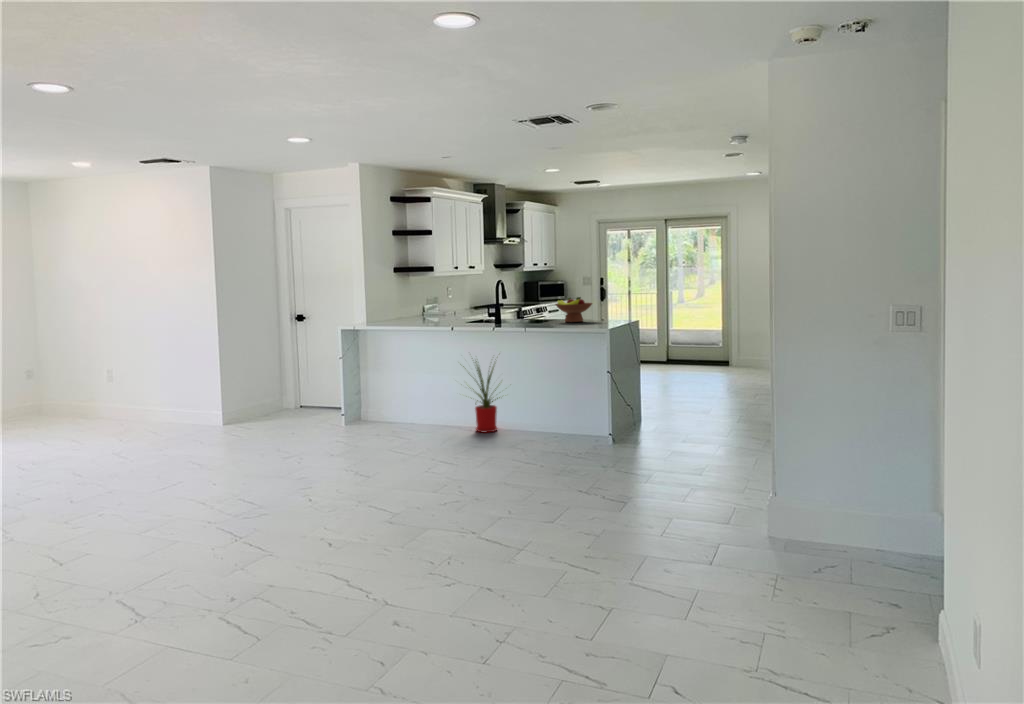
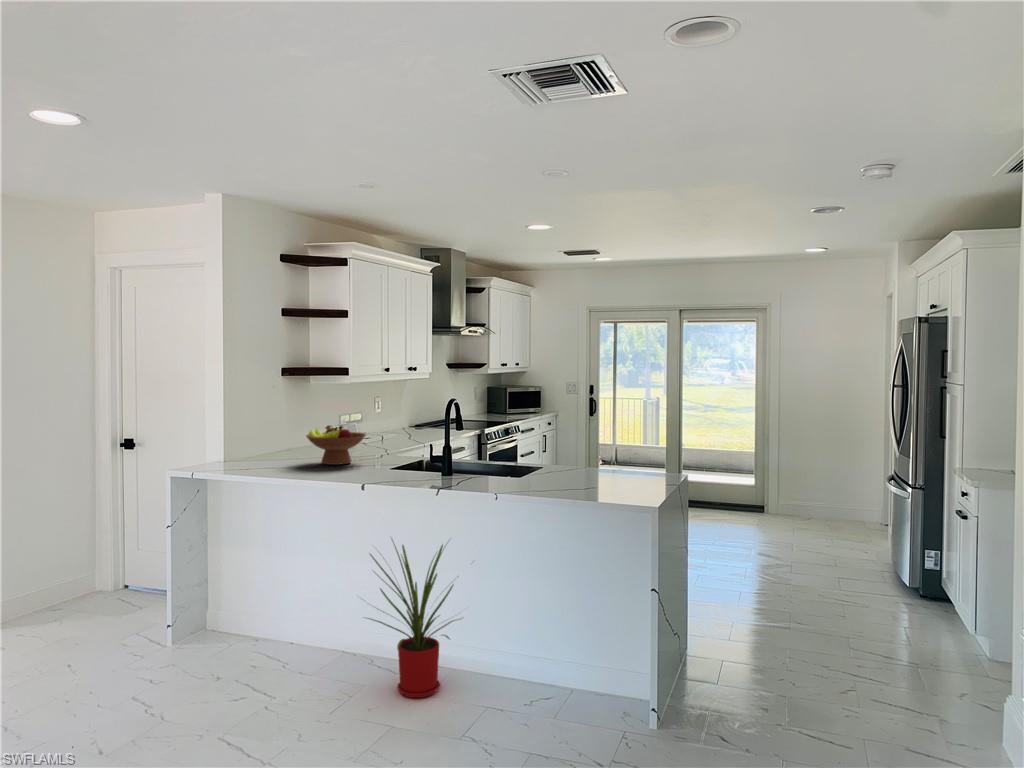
fruit bowl: present [555,297,592,322] -> present [306,425,366,465]

